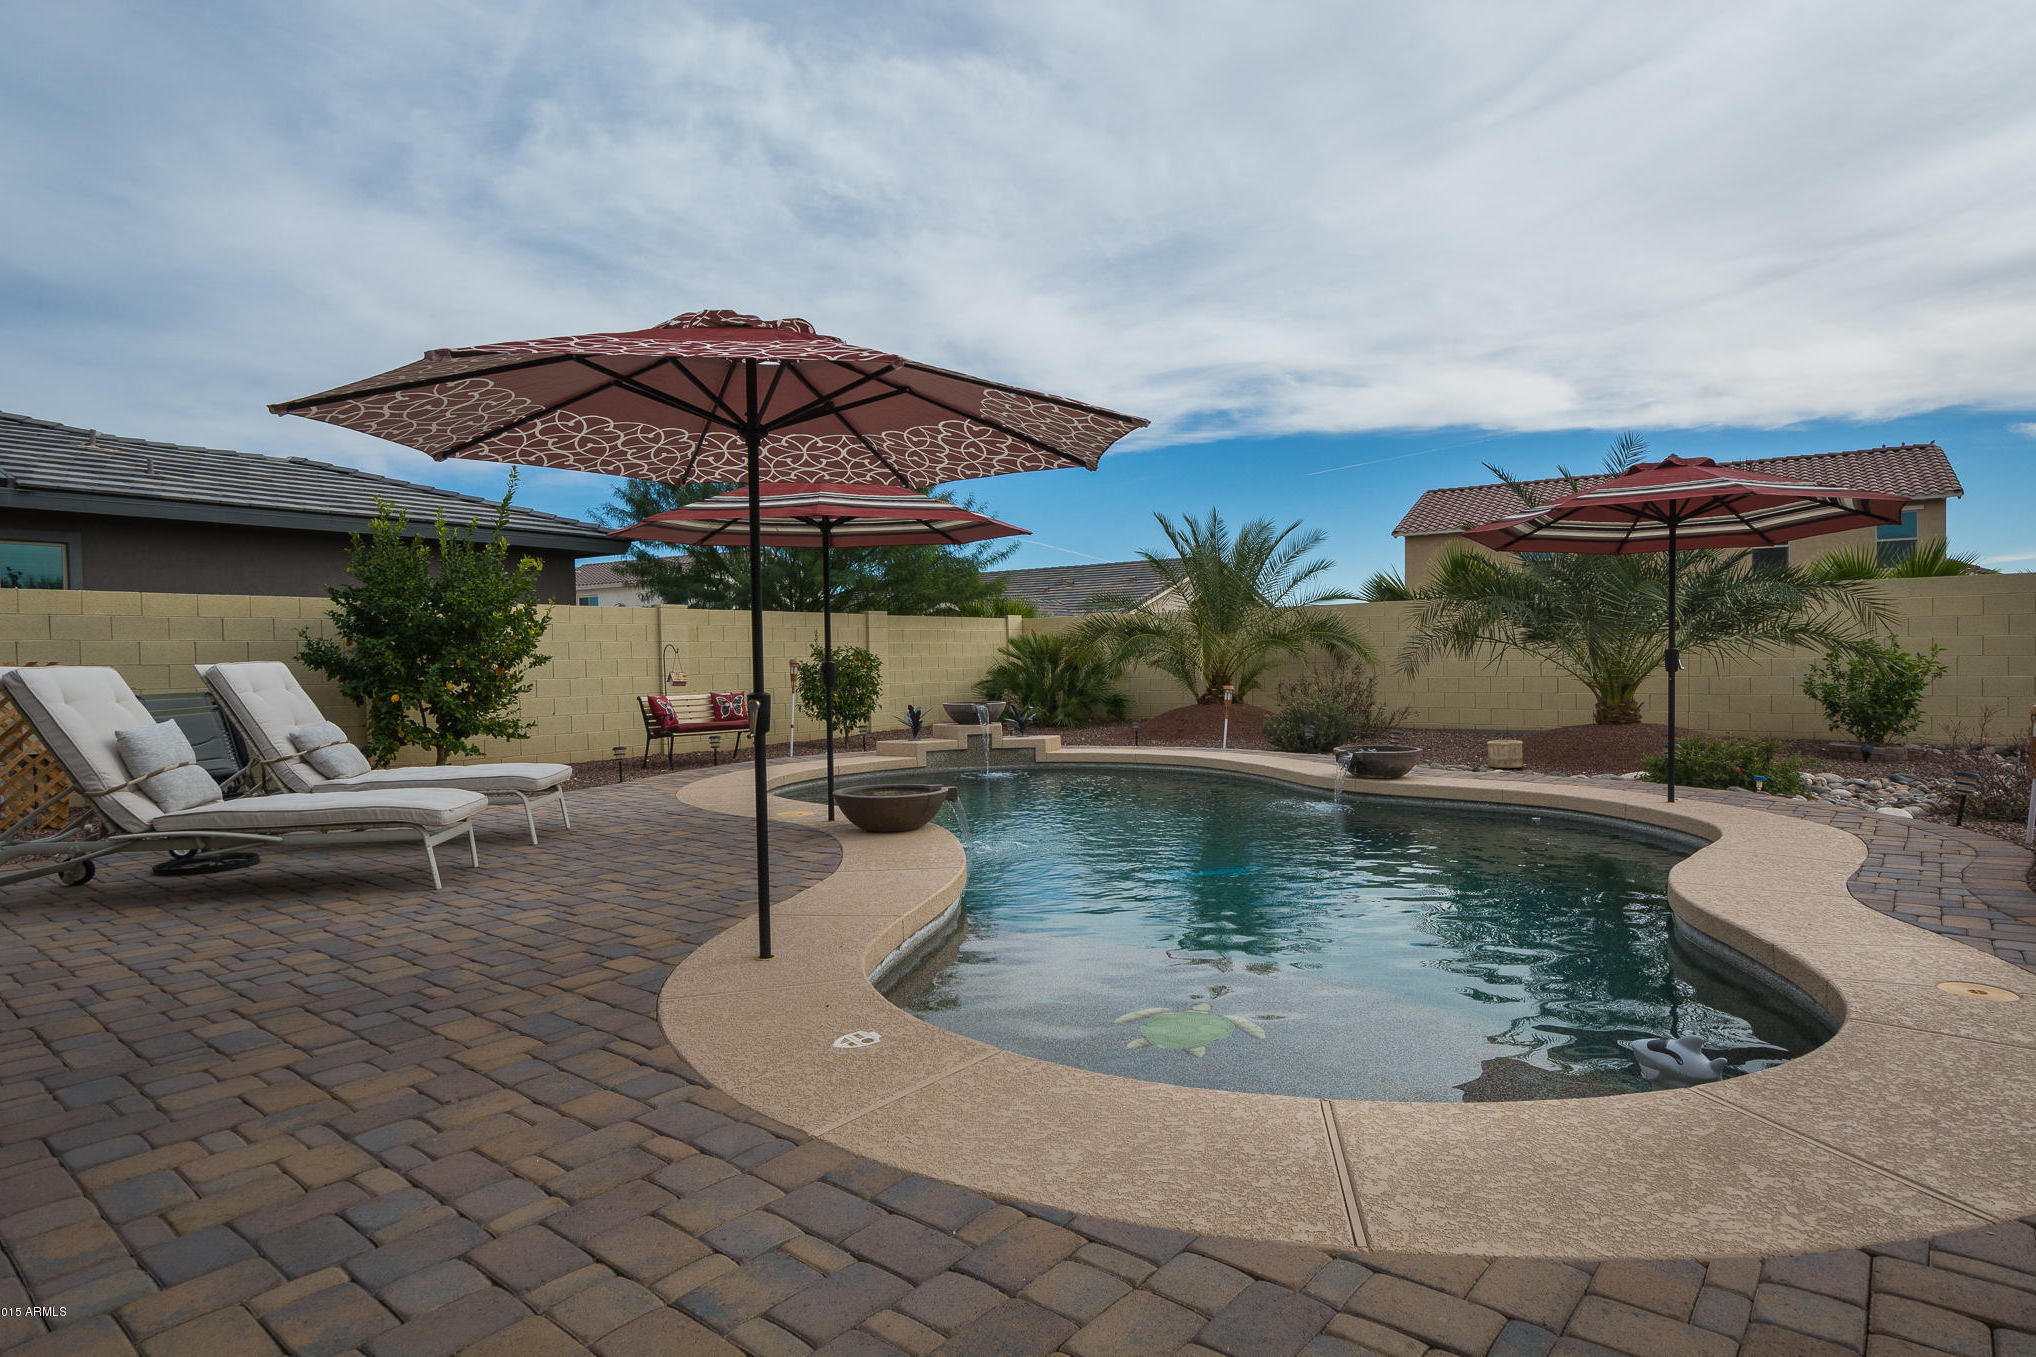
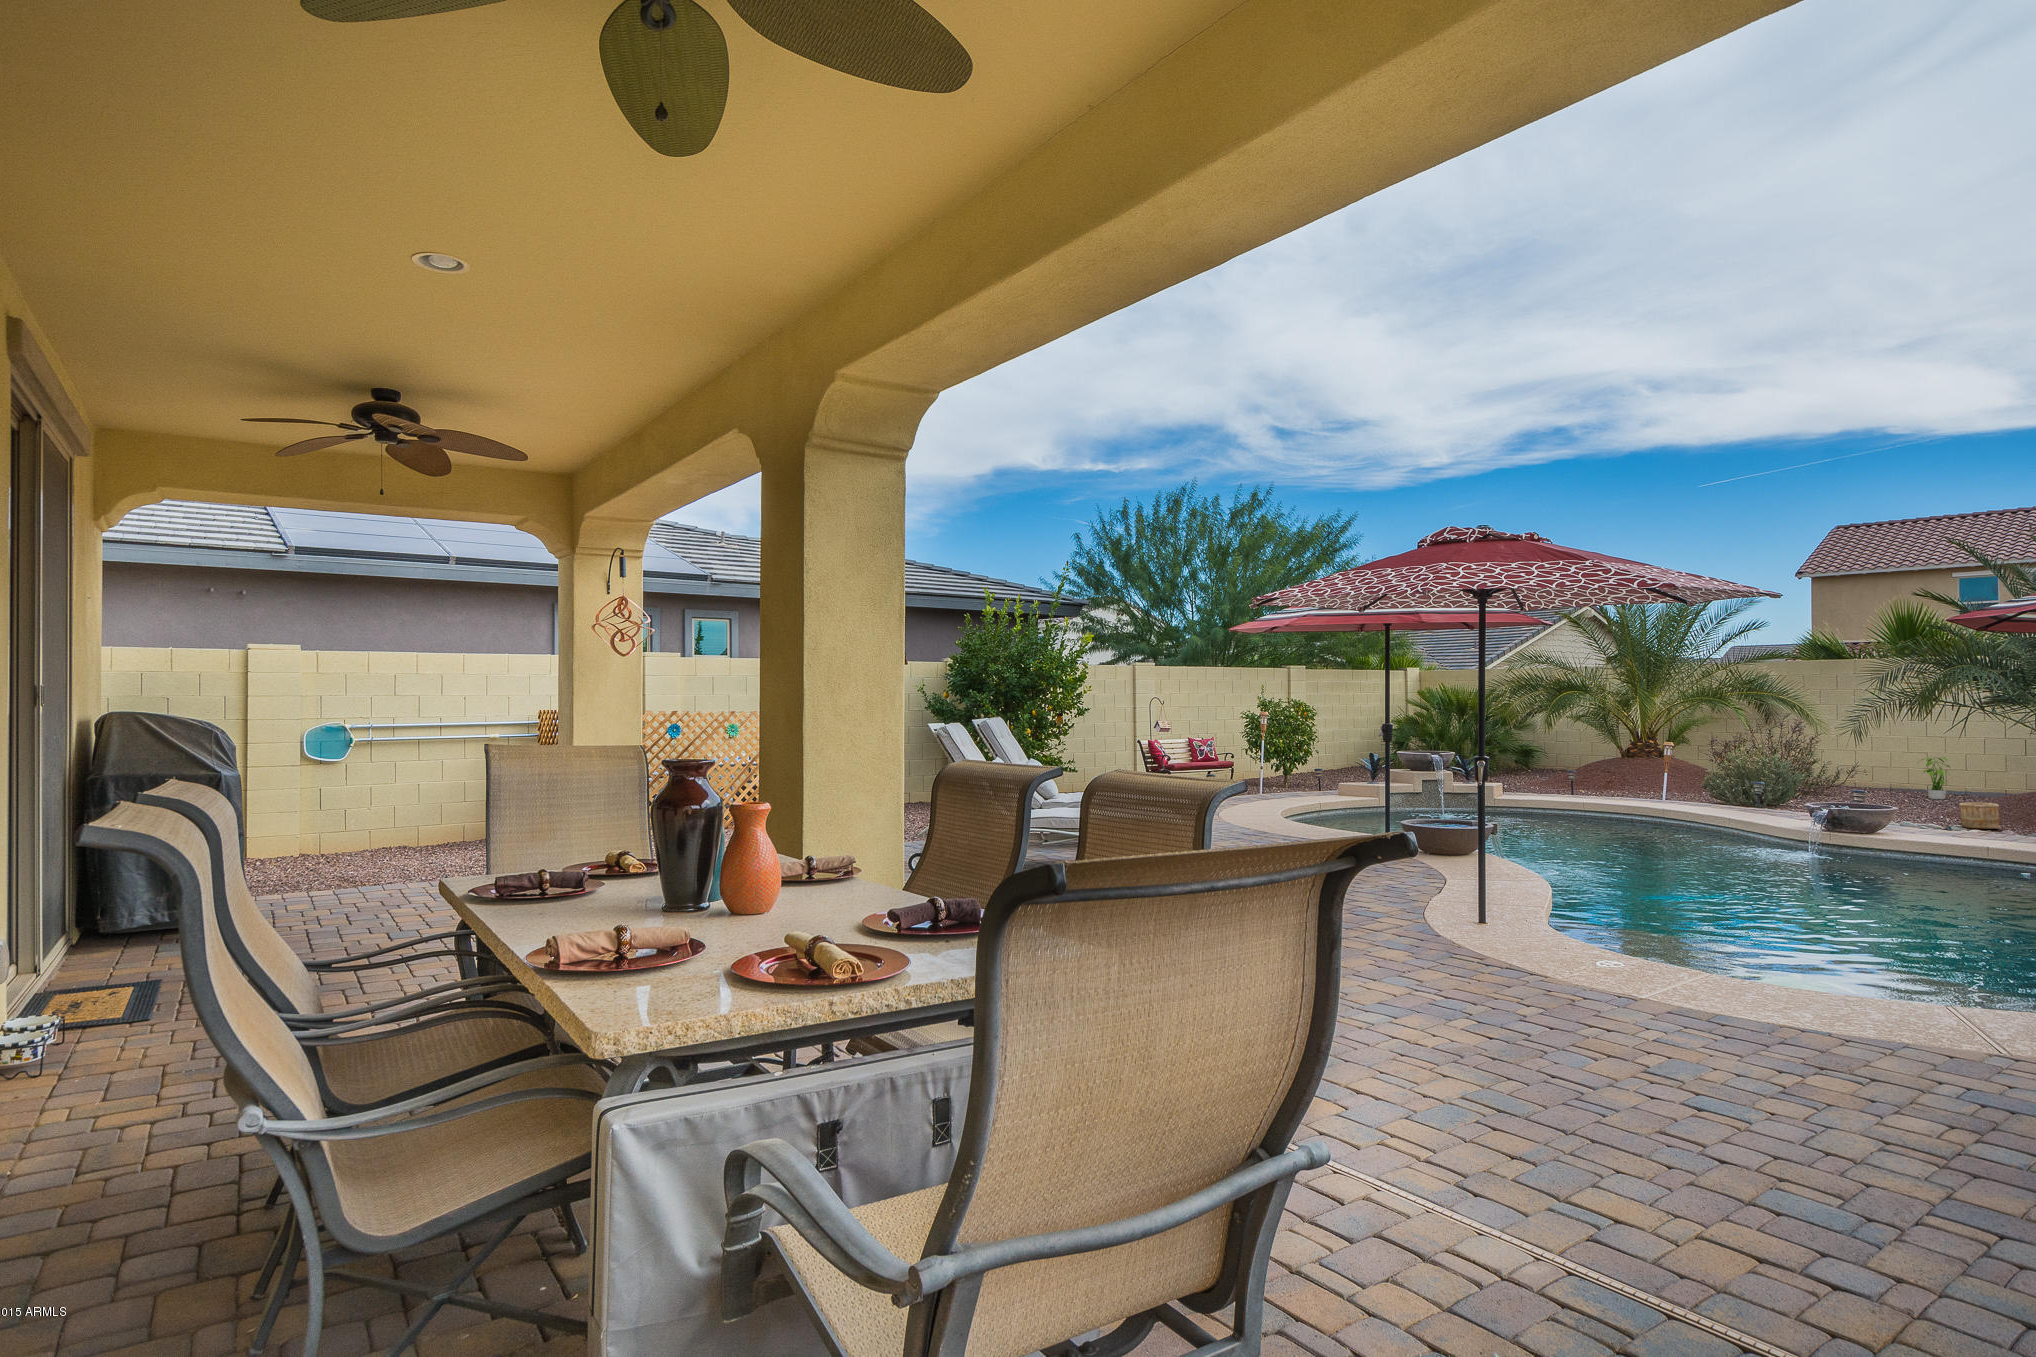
potted plant: none [1461,695,1492,739] -> present [1922,757,1950,799]

